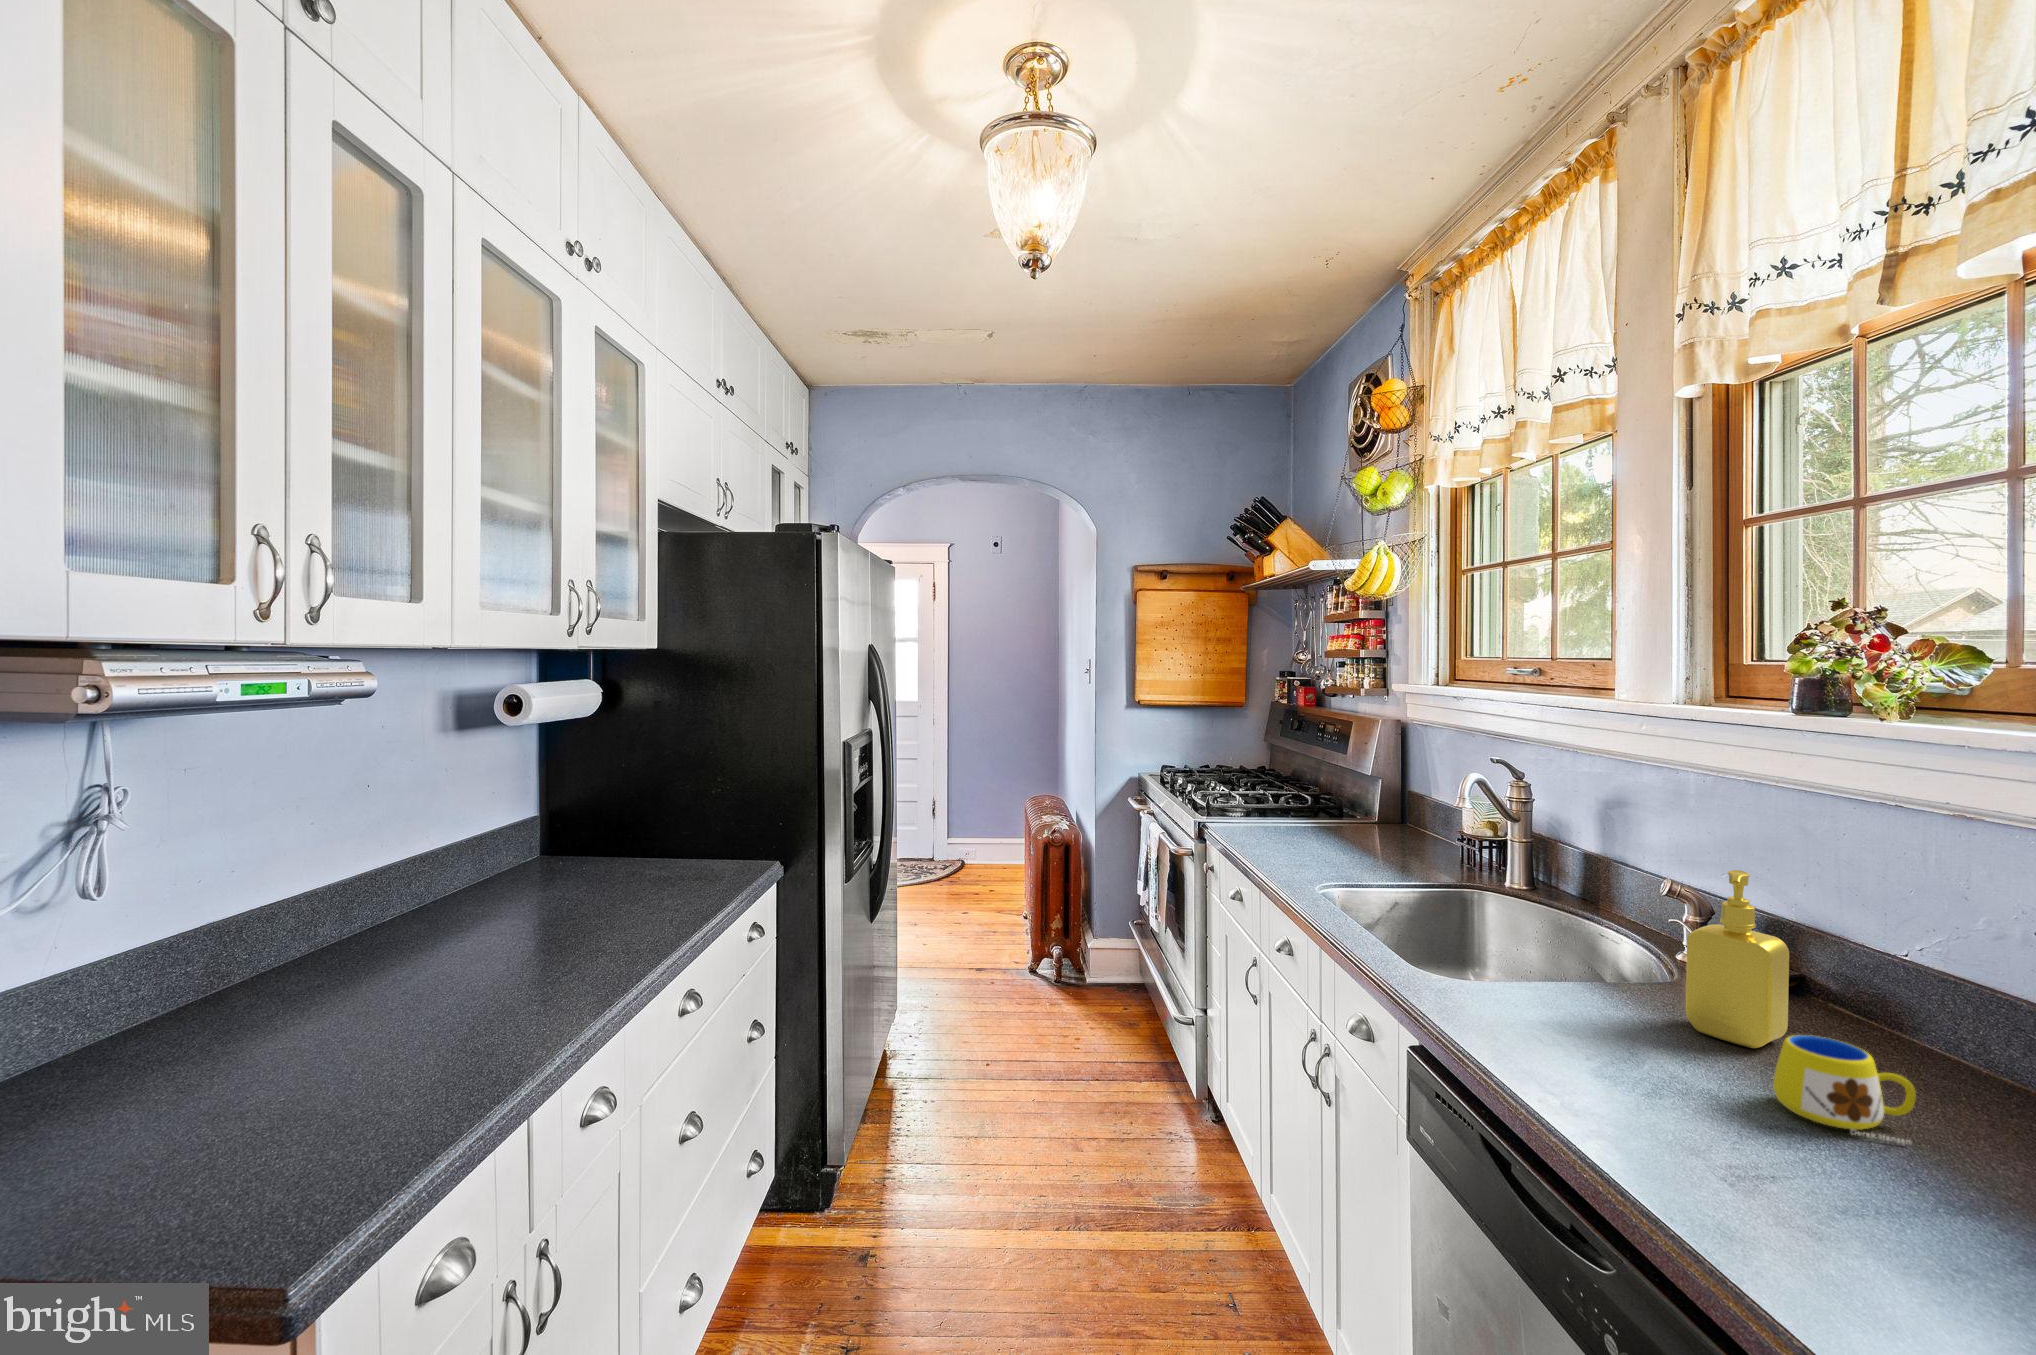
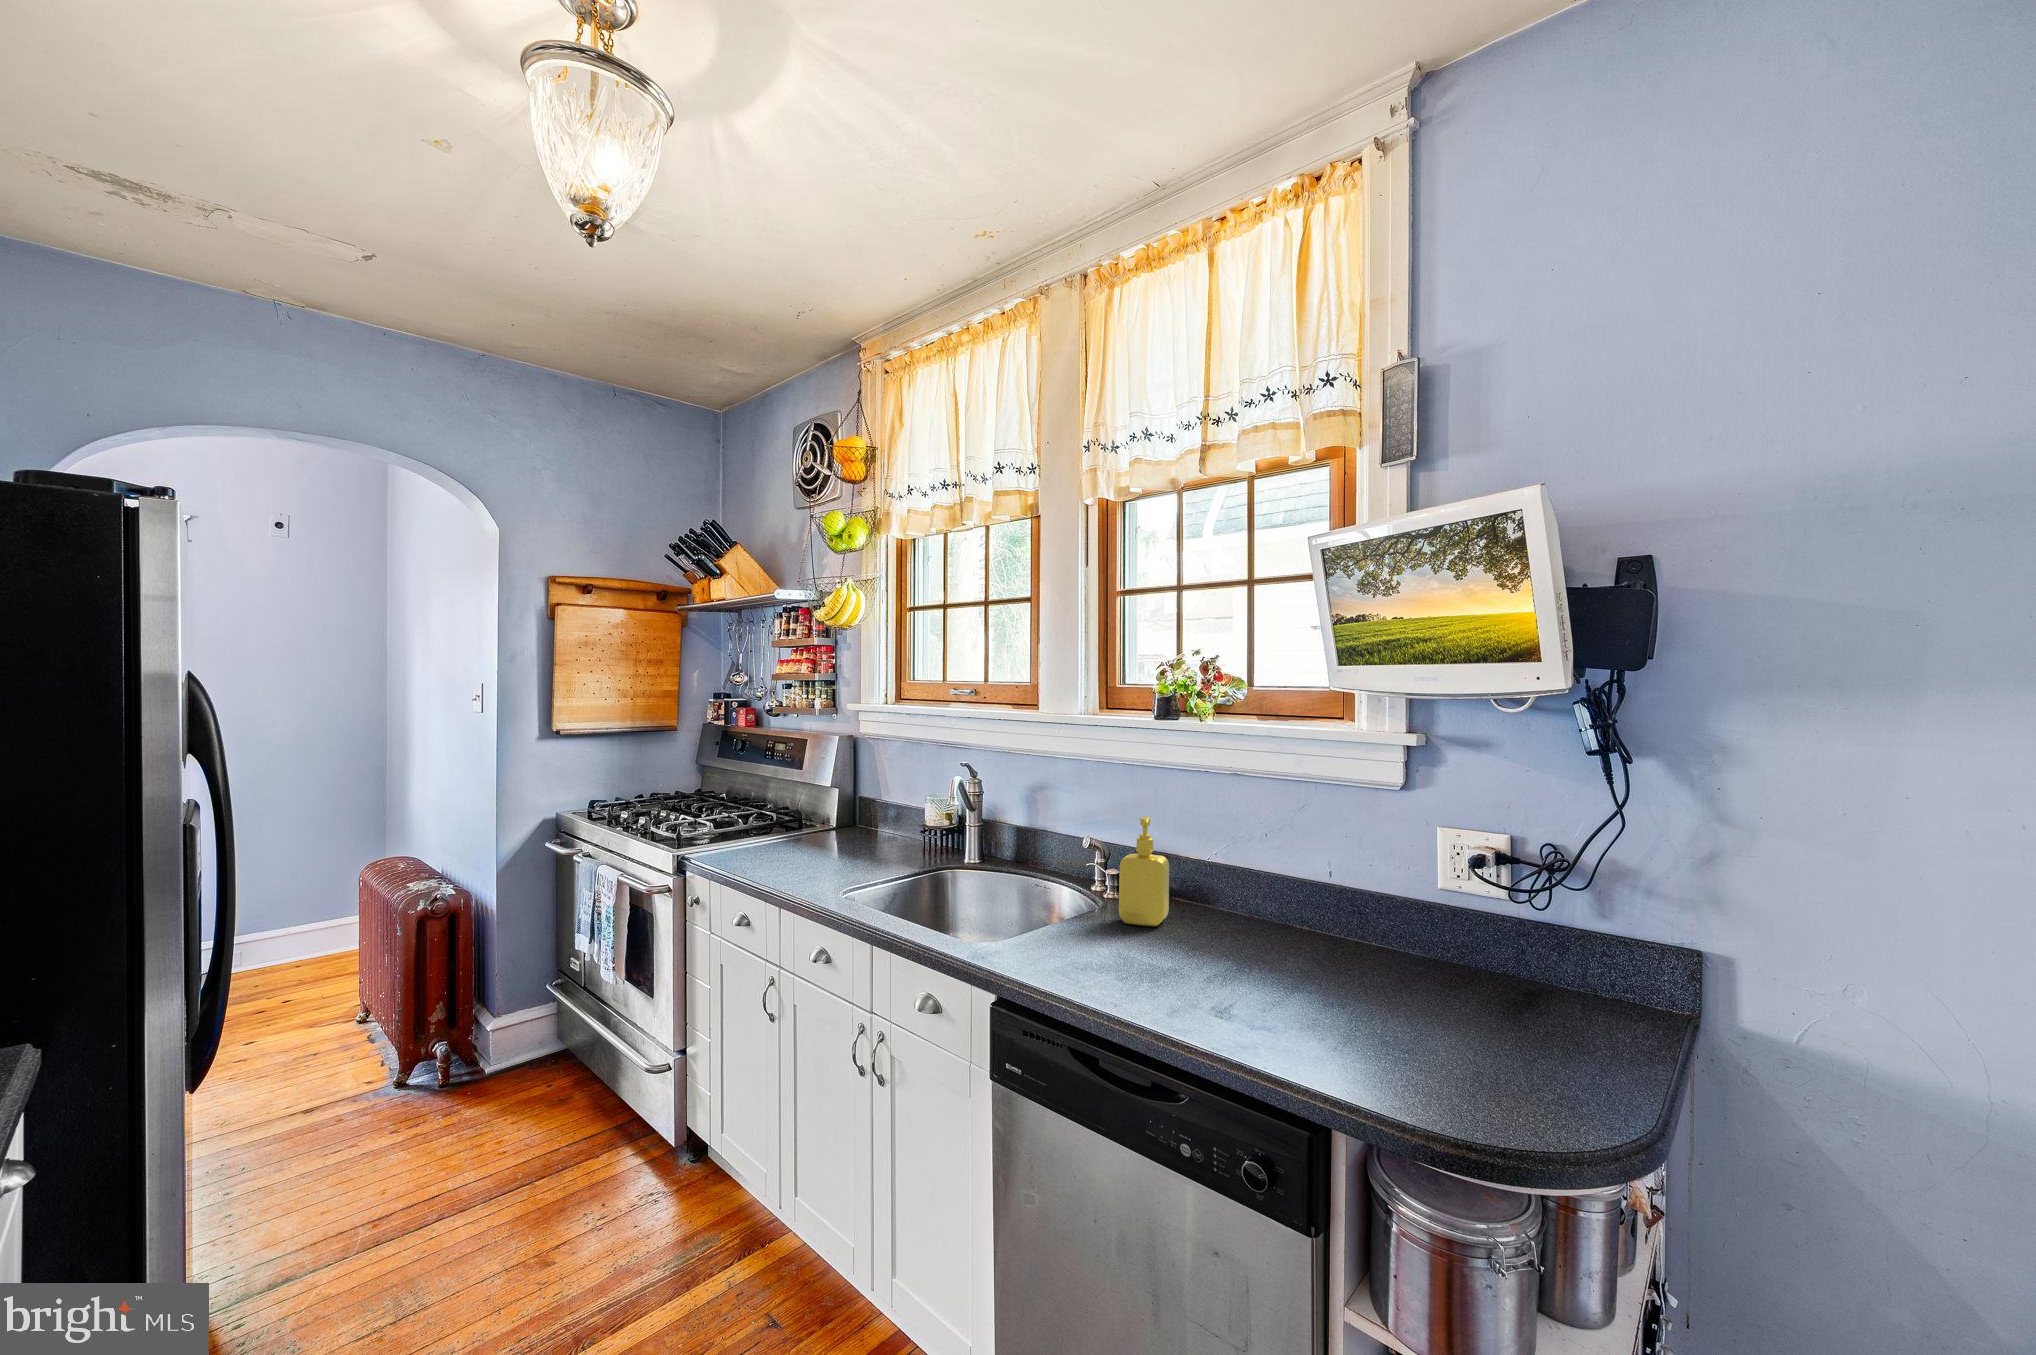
mug: present [1773,1035,1916,1142] -> none [1176,905,1238,954]

